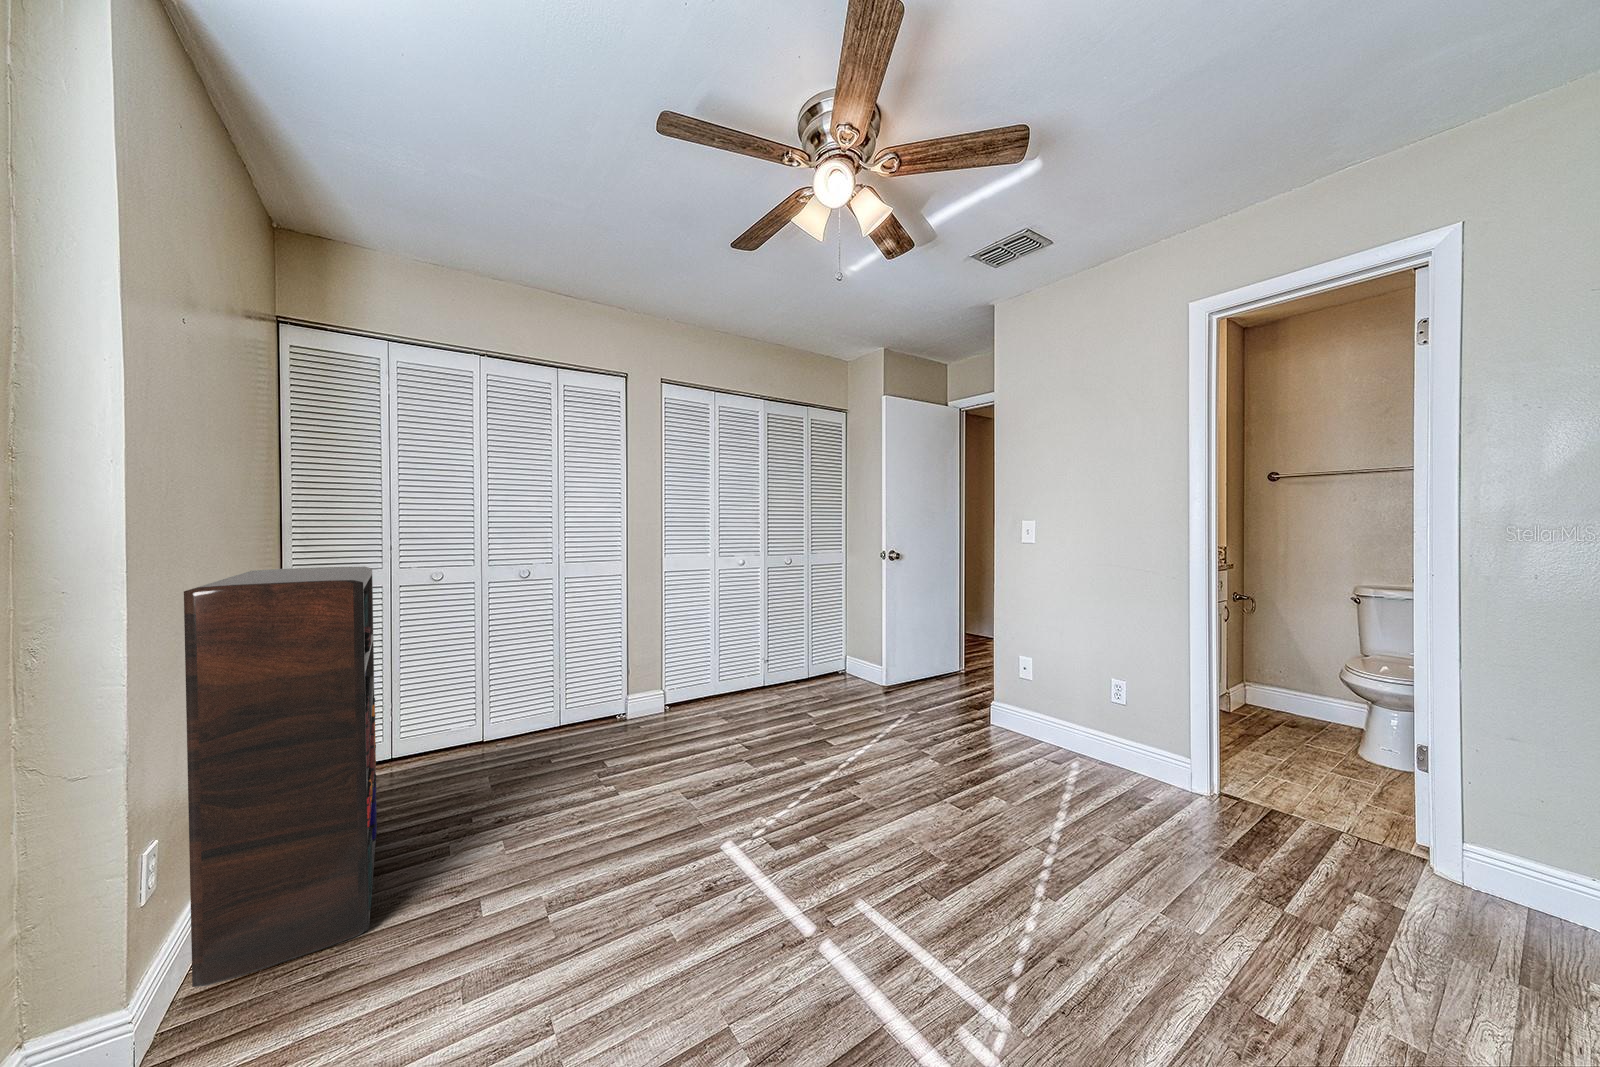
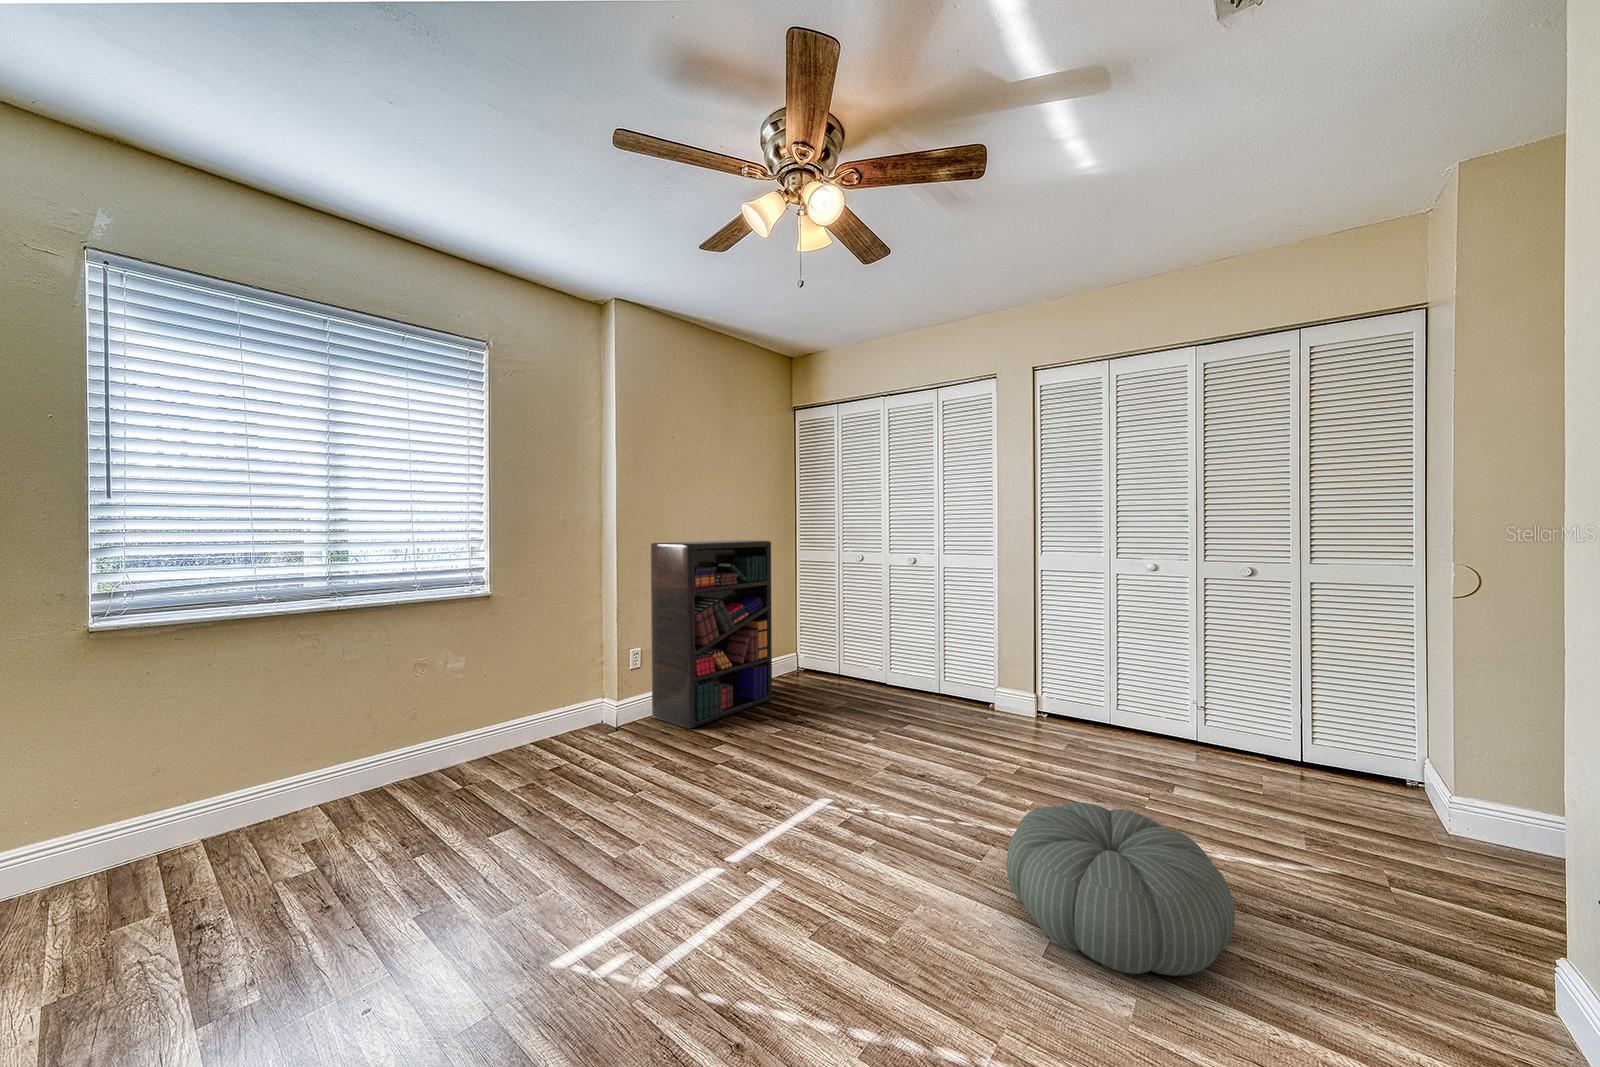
pouf: none [876,714,1000,798] -> present [1007,802,1235,976]

